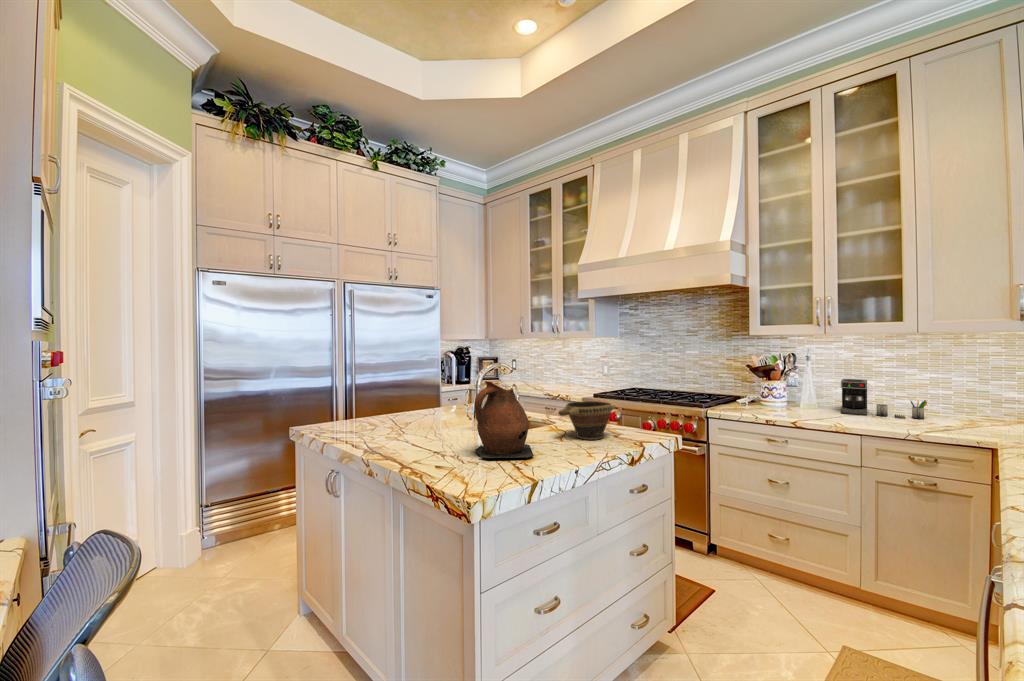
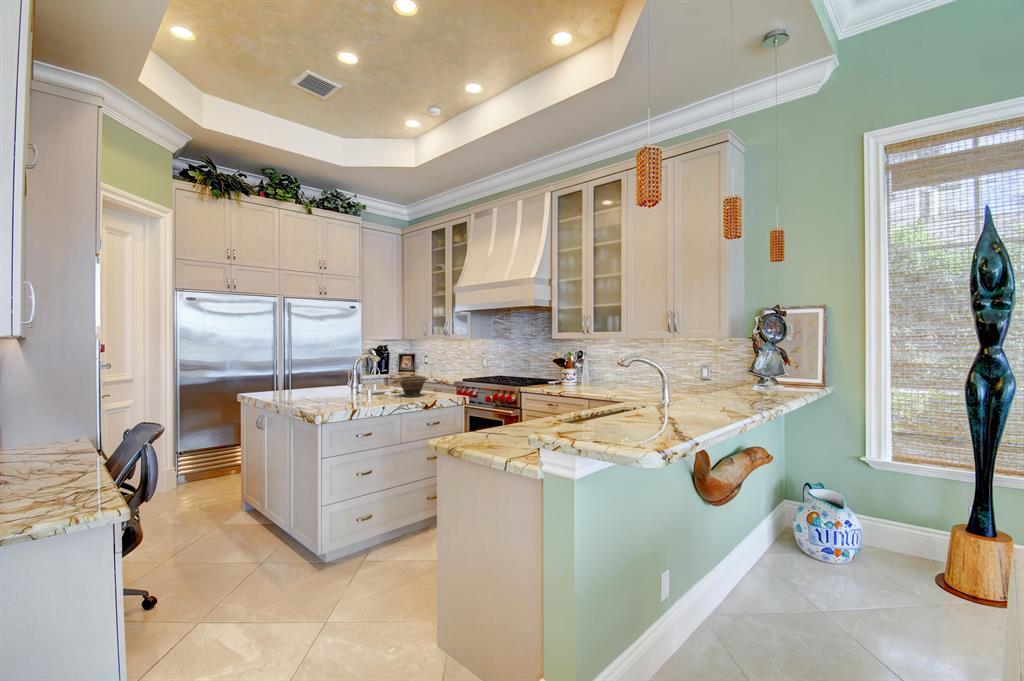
coffee maker: present [841,379,927,419] -> none [596,367,637,391]
ceramic pitcher: present [474,381,534,459] -> none [335,362,372,403]

